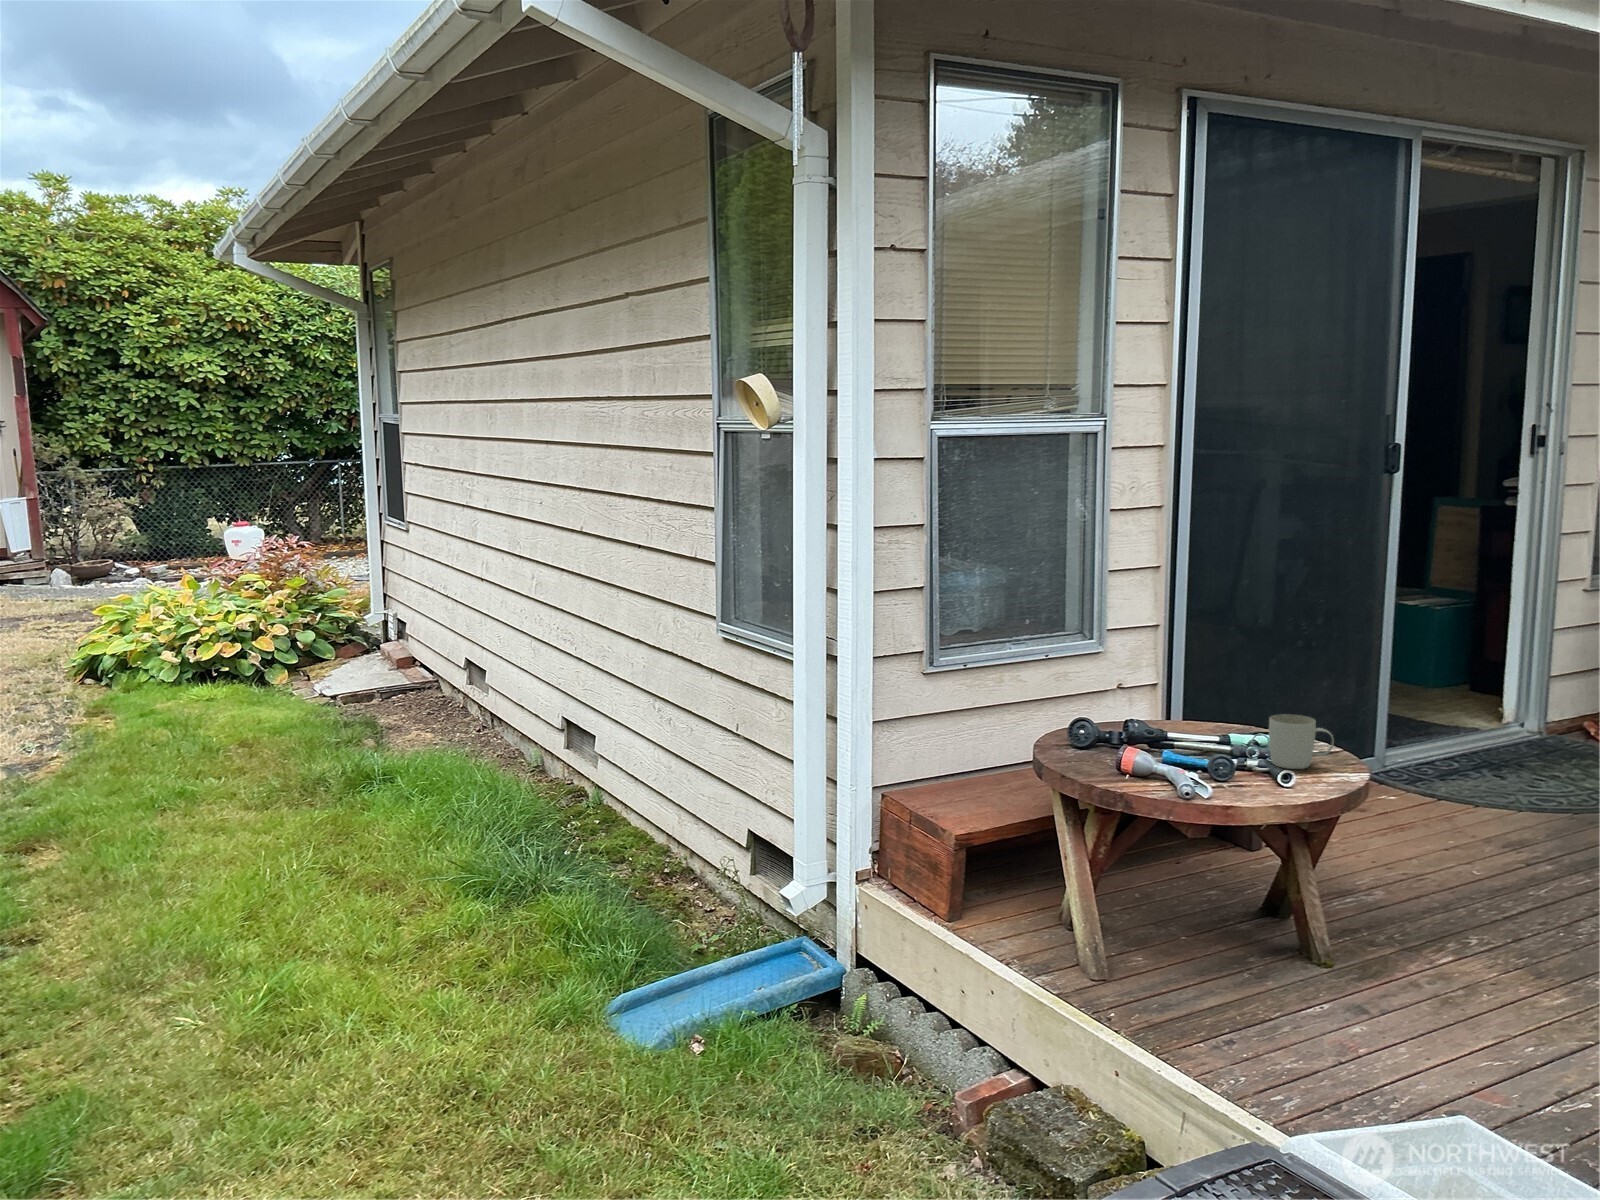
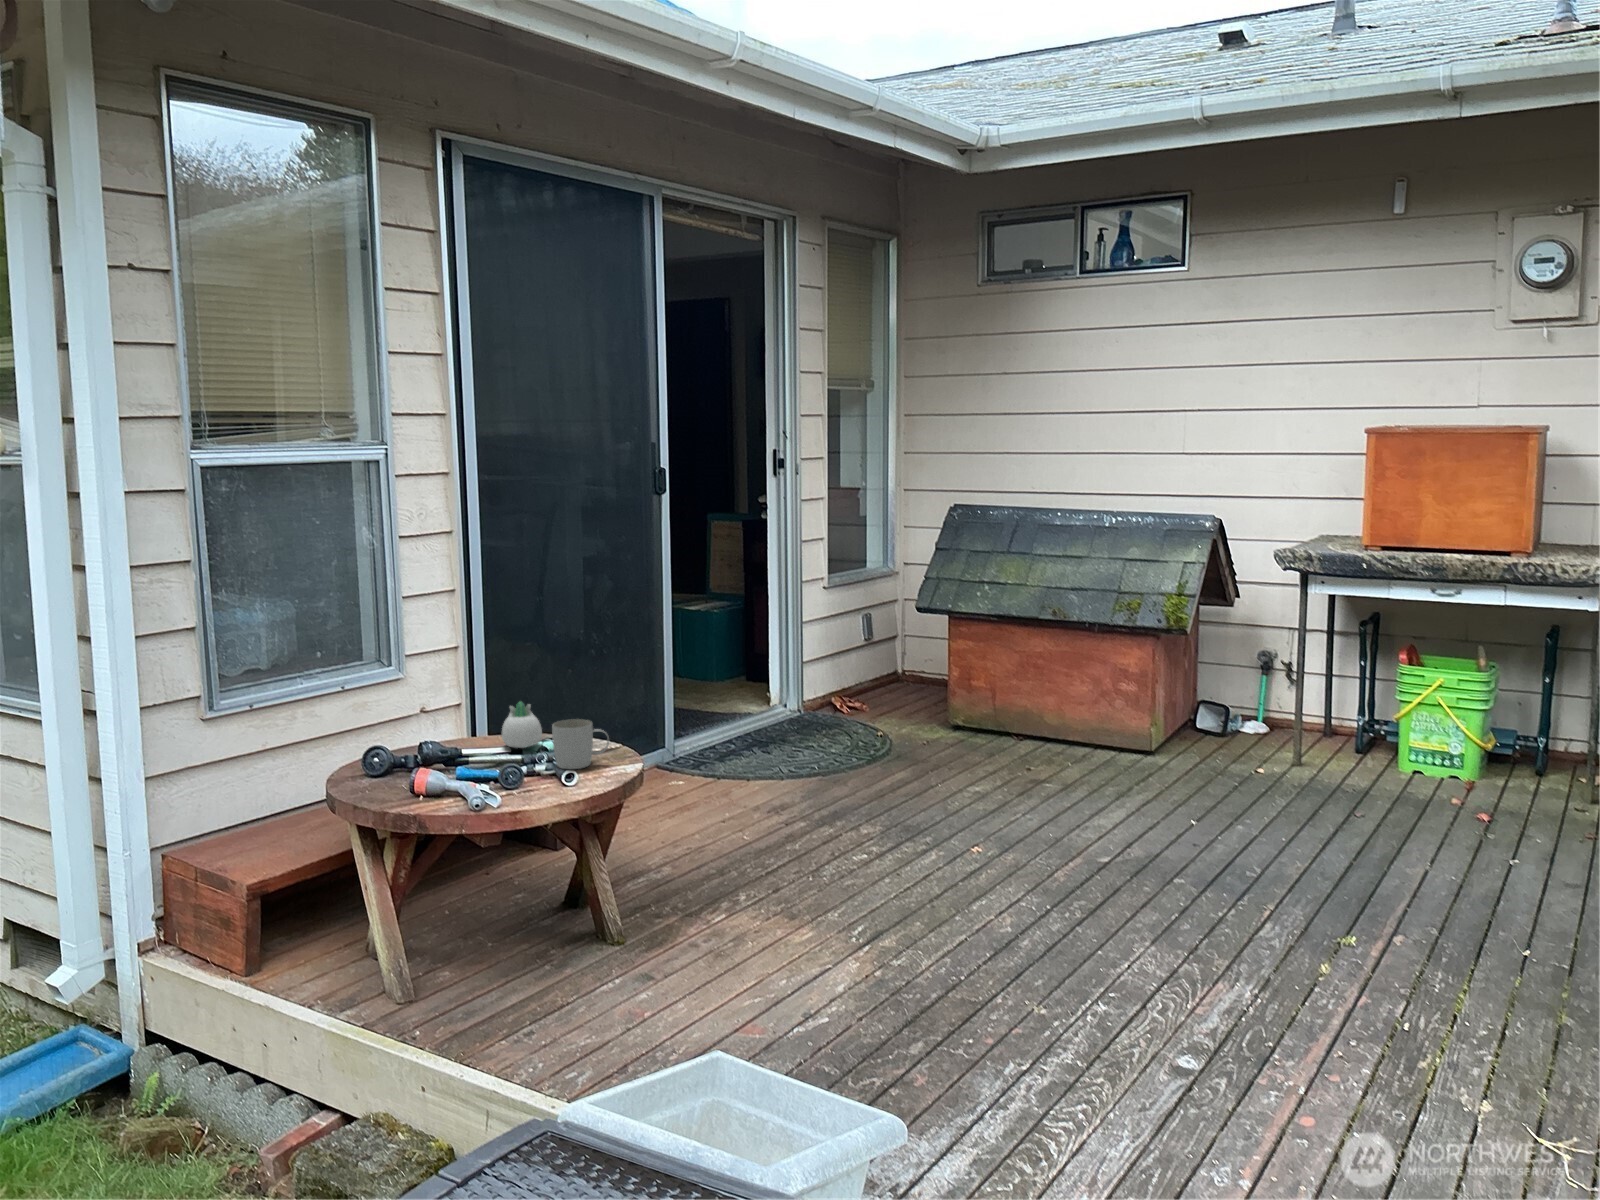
succulent planter: none [1209,689,1254,739] -> present [502,702,542,748]

